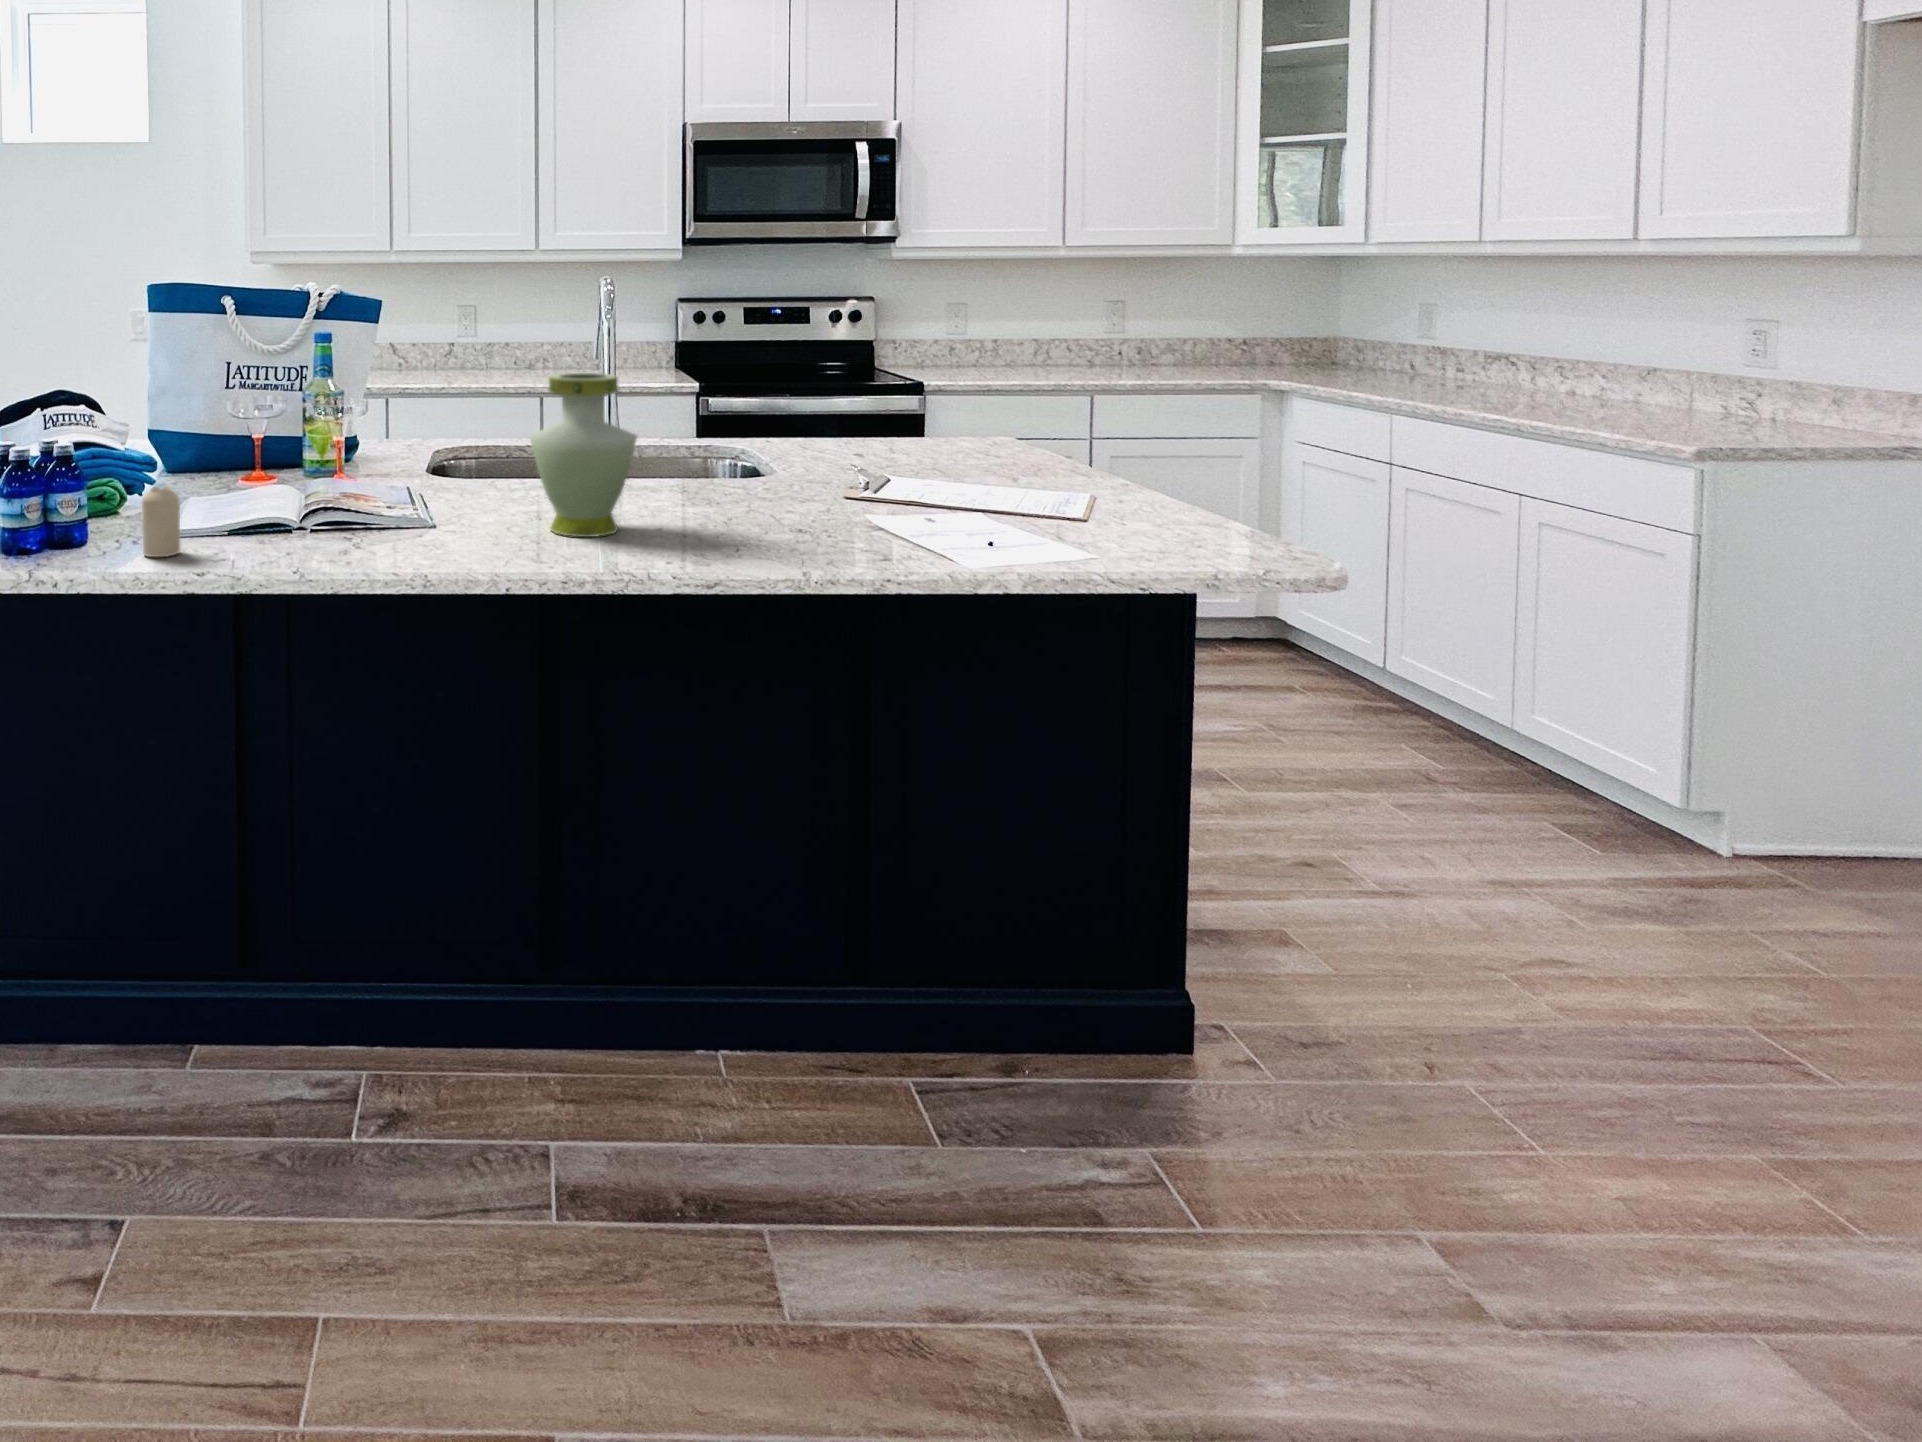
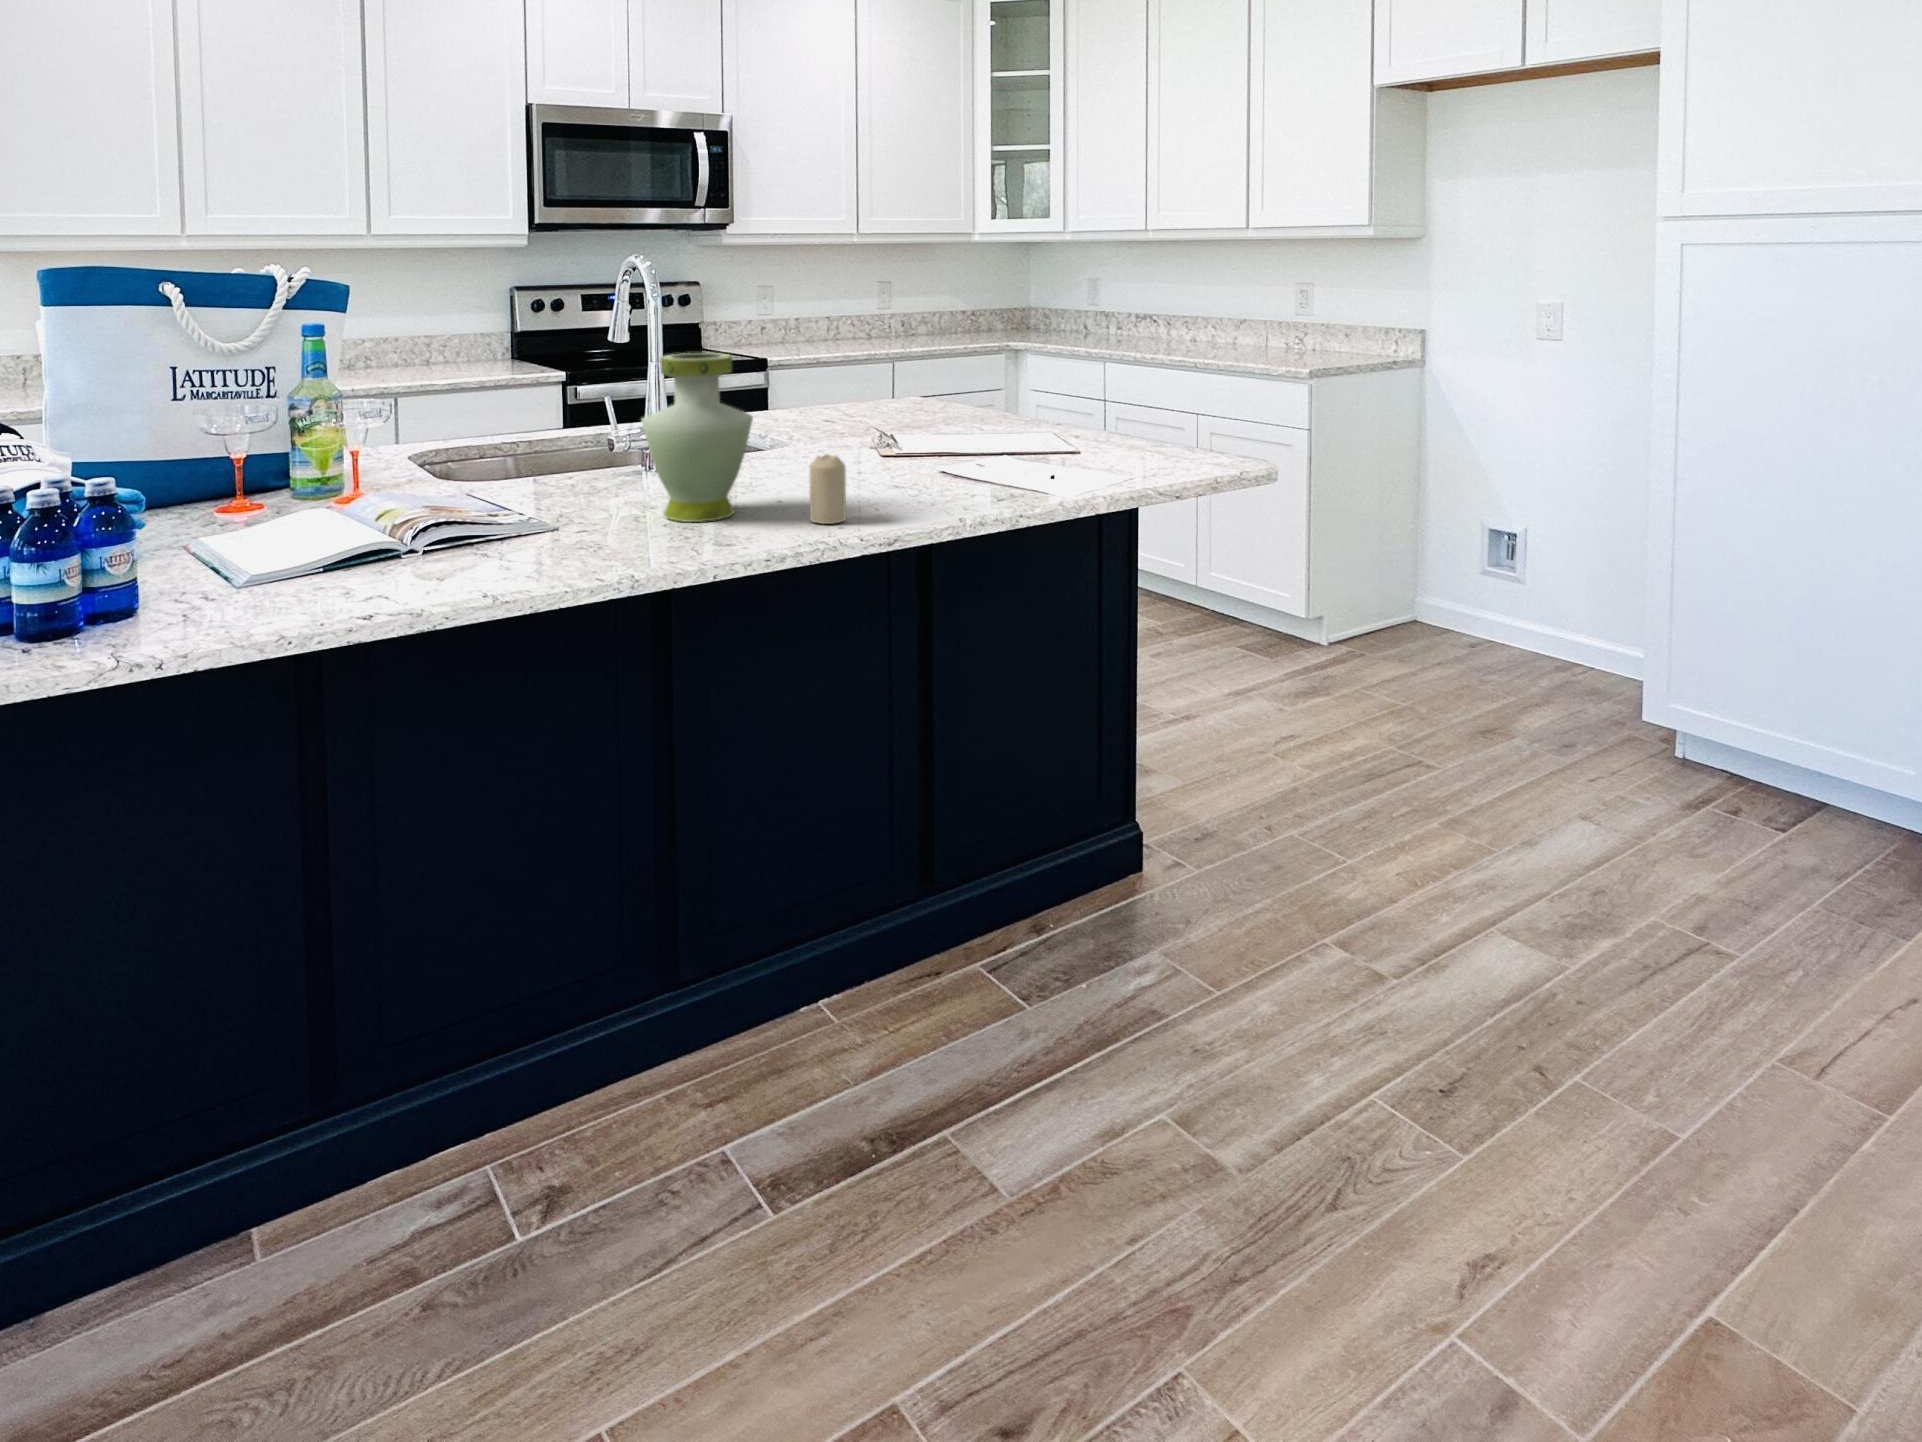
candle: present [142,487,180,557] -> present [809,454,846,524]

